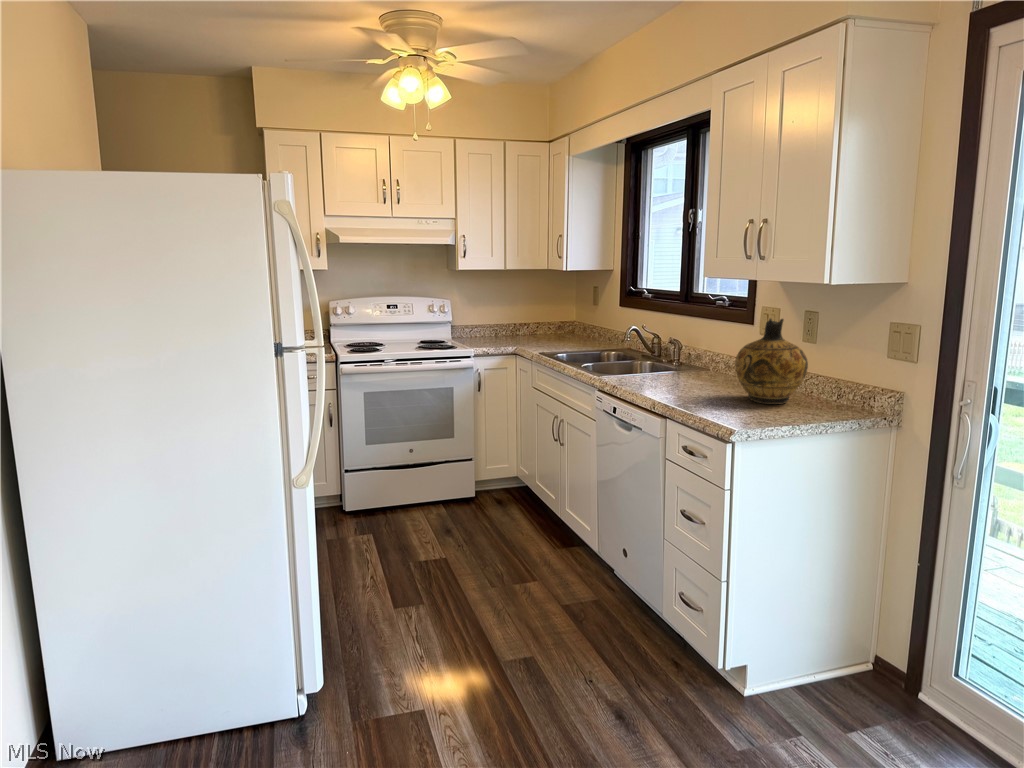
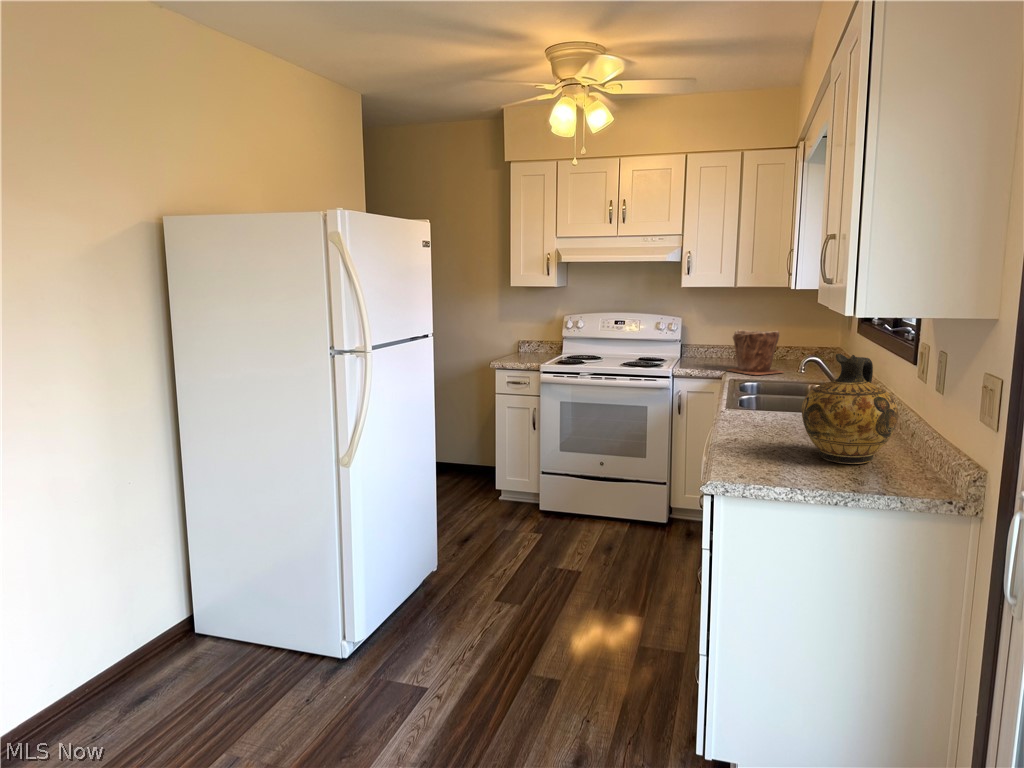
plant pot: none [517,308,564,348] -> present [727,329,783,375]

